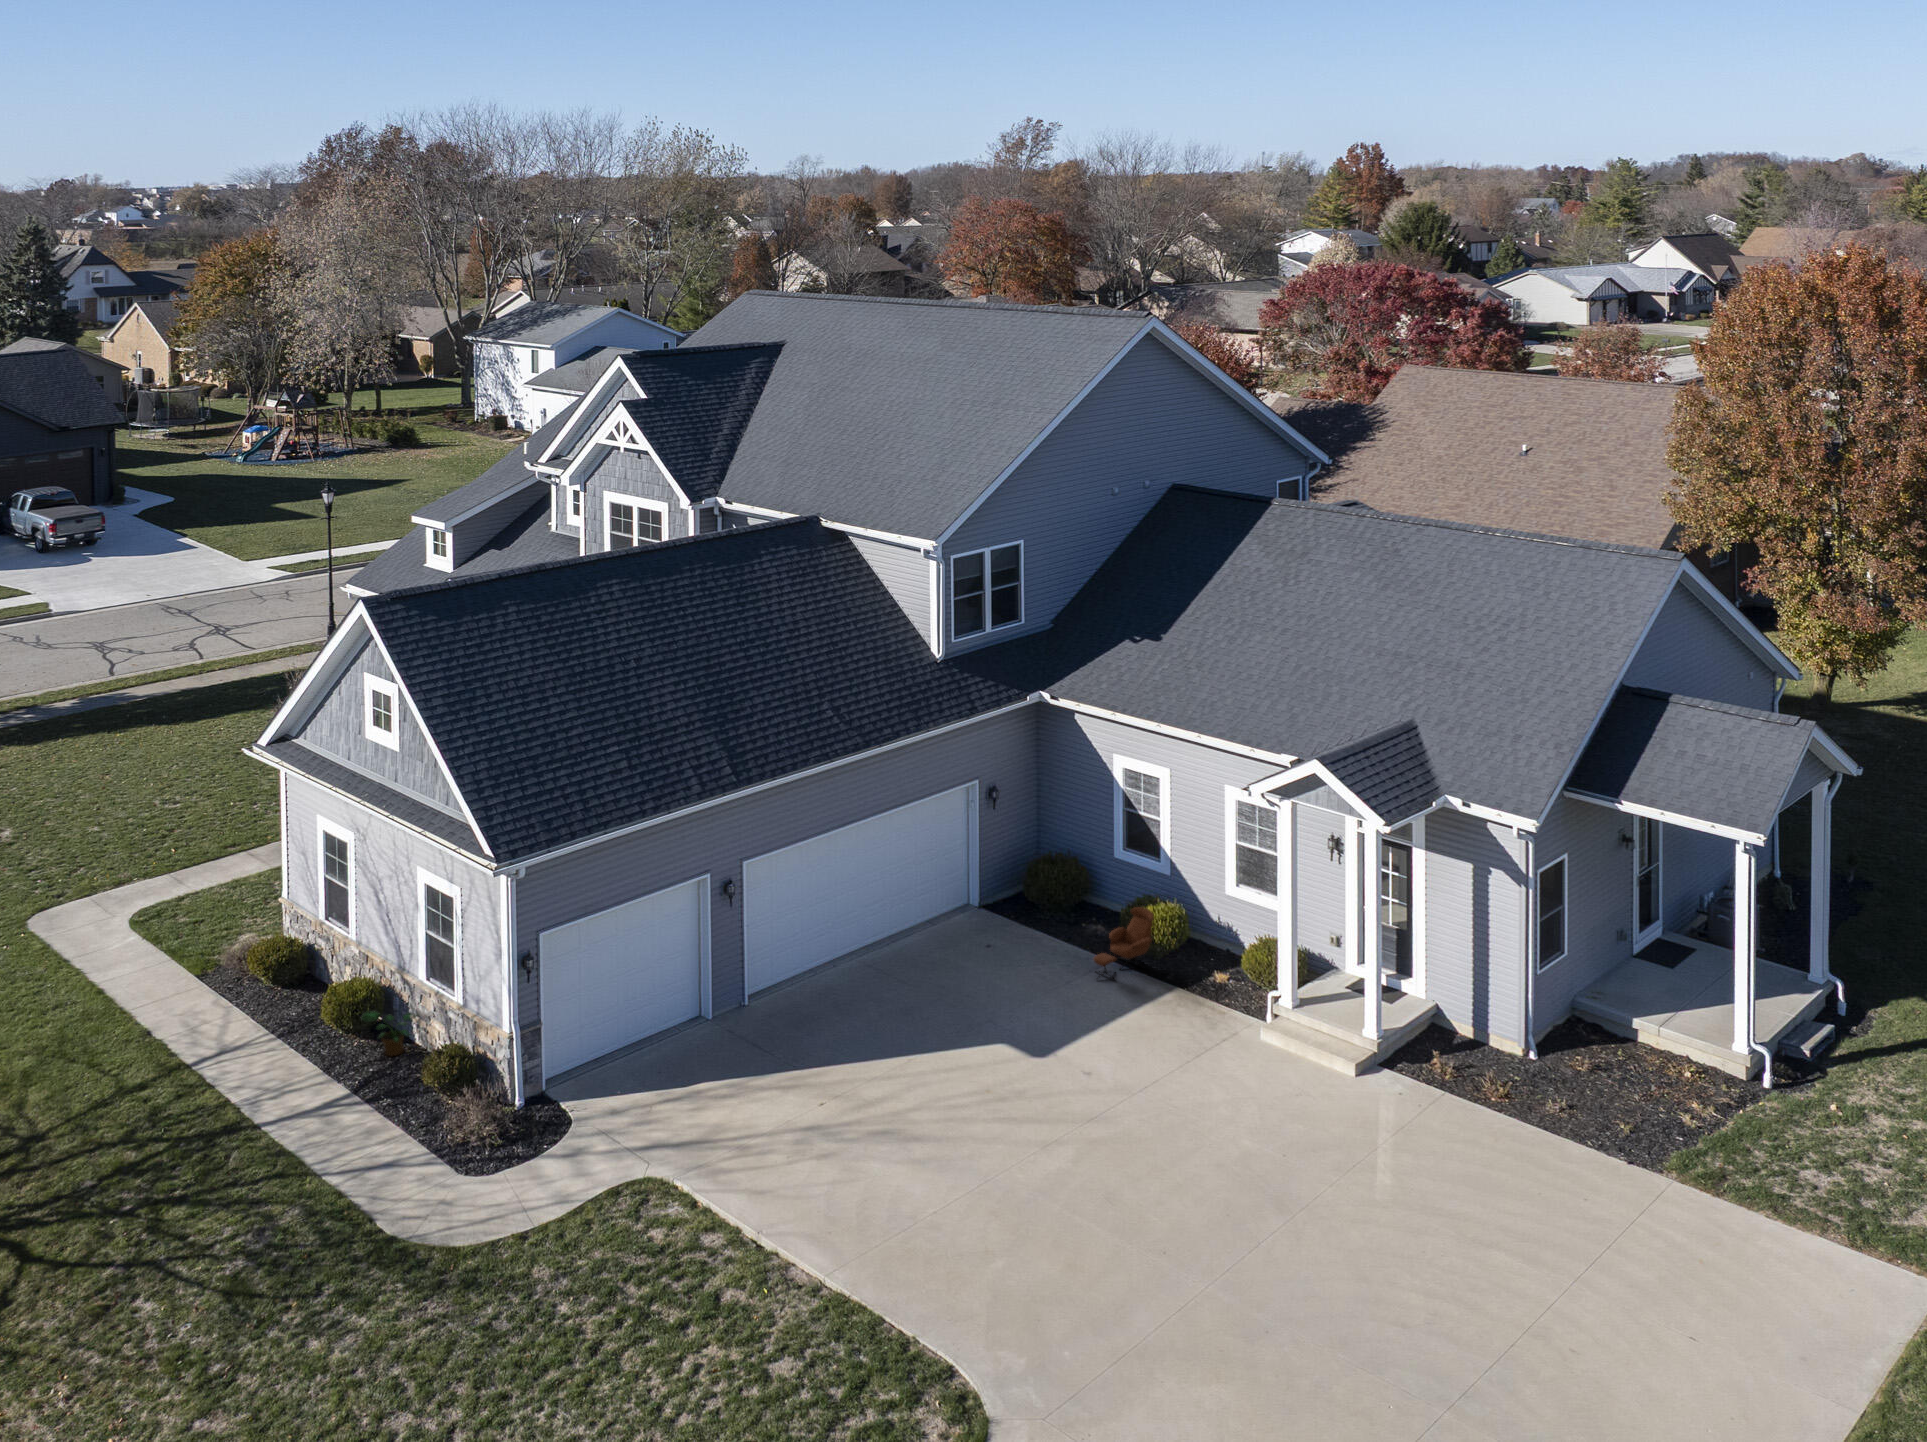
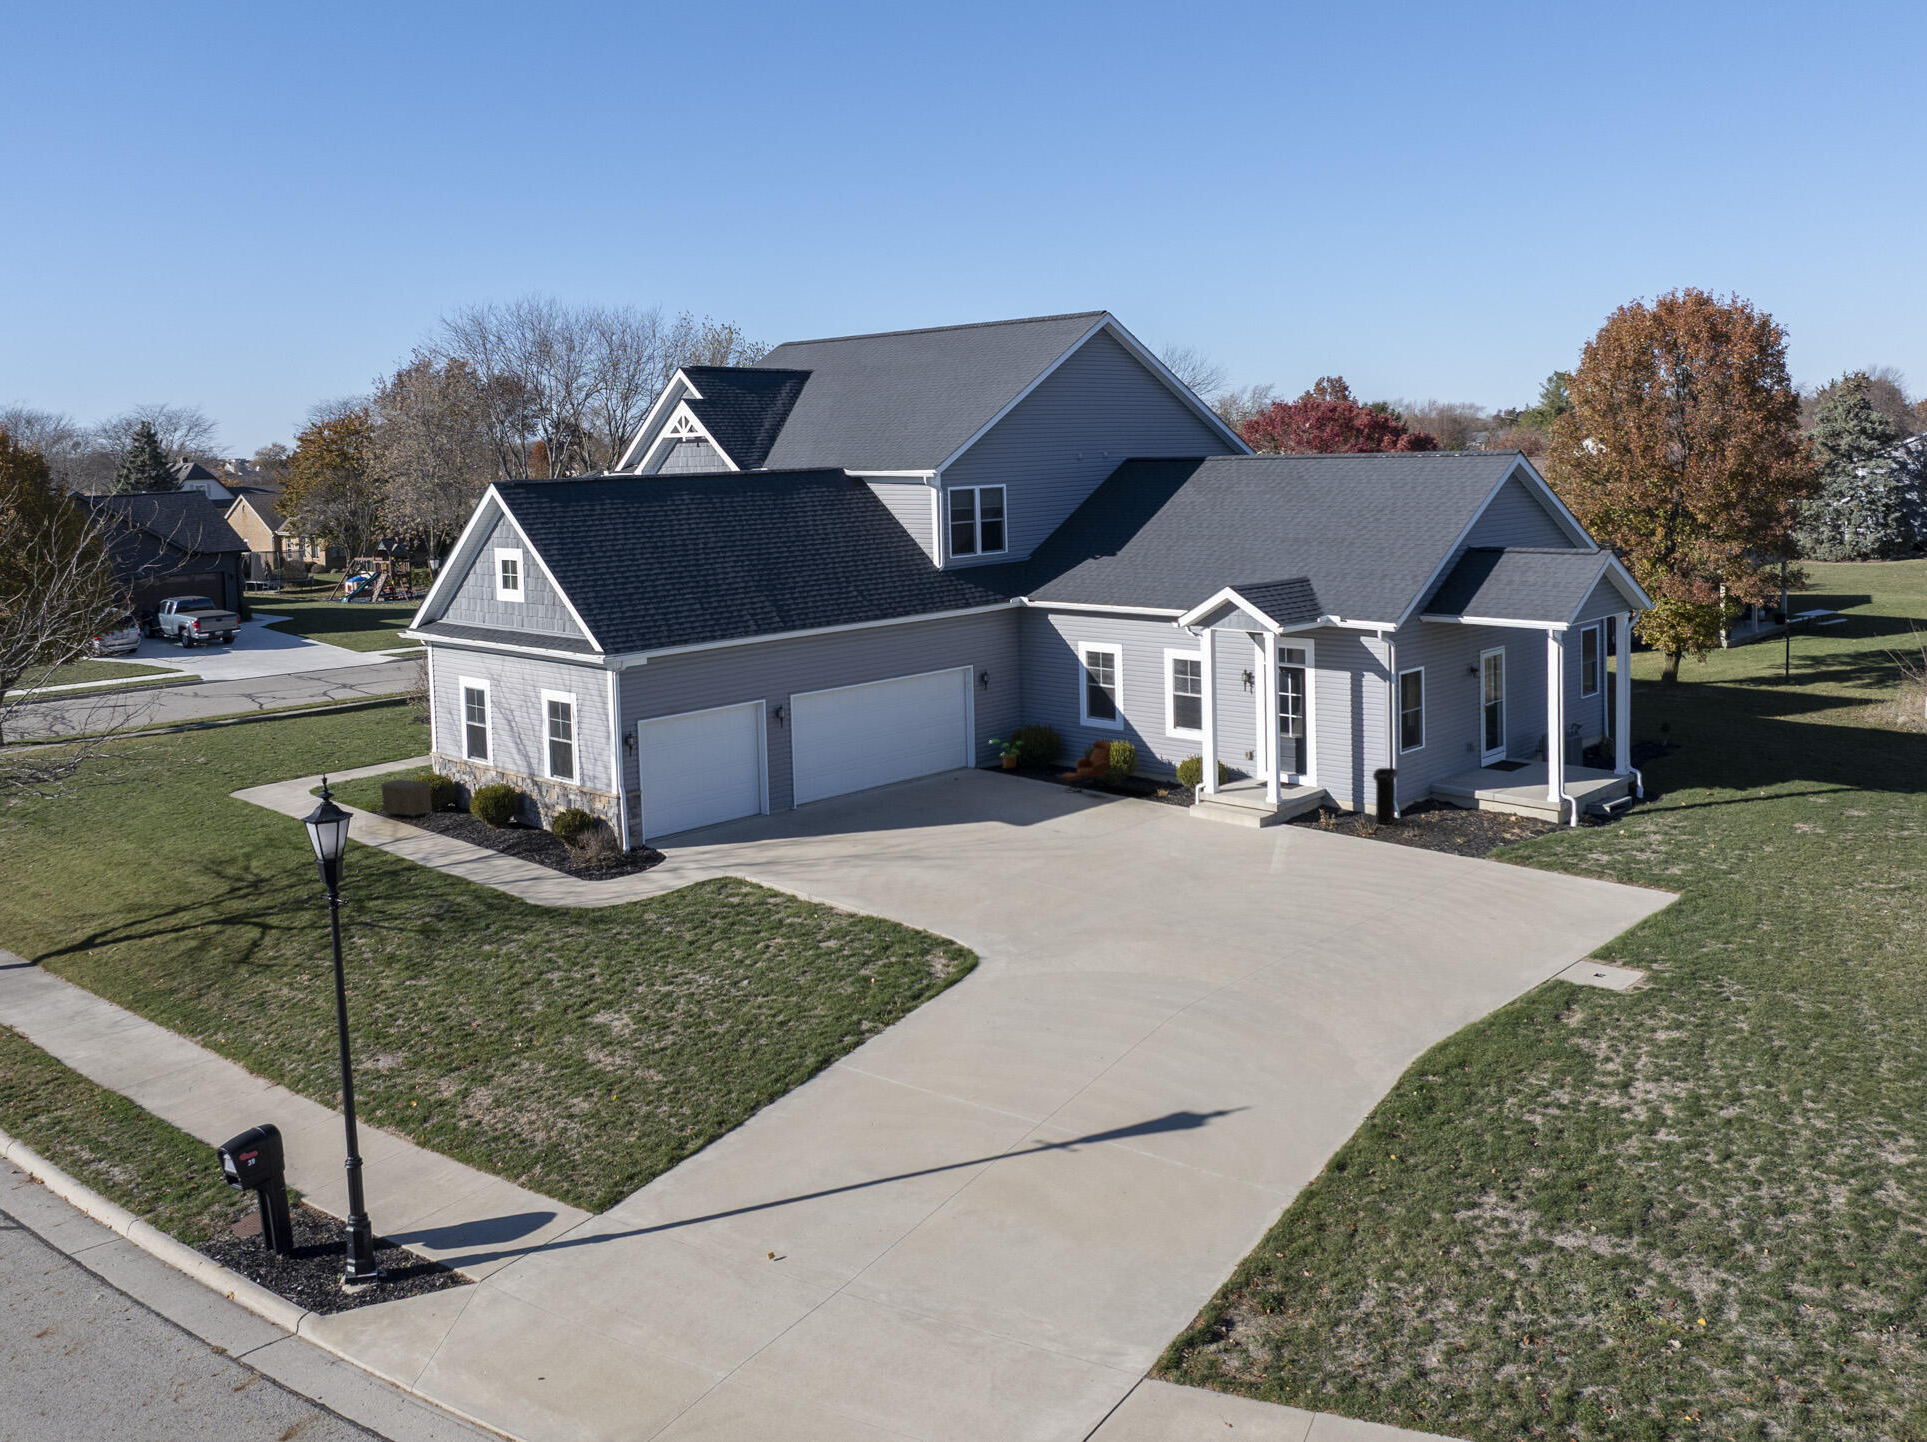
storage bench: none [217,954,286,1012] -> present [381,779,432,817]
trash can: none [1503,996,1534,1077] -> present [1373,768,1398,824]
potted plant: present [361,1011,416,1056] -> present [990,739,1024,768]

